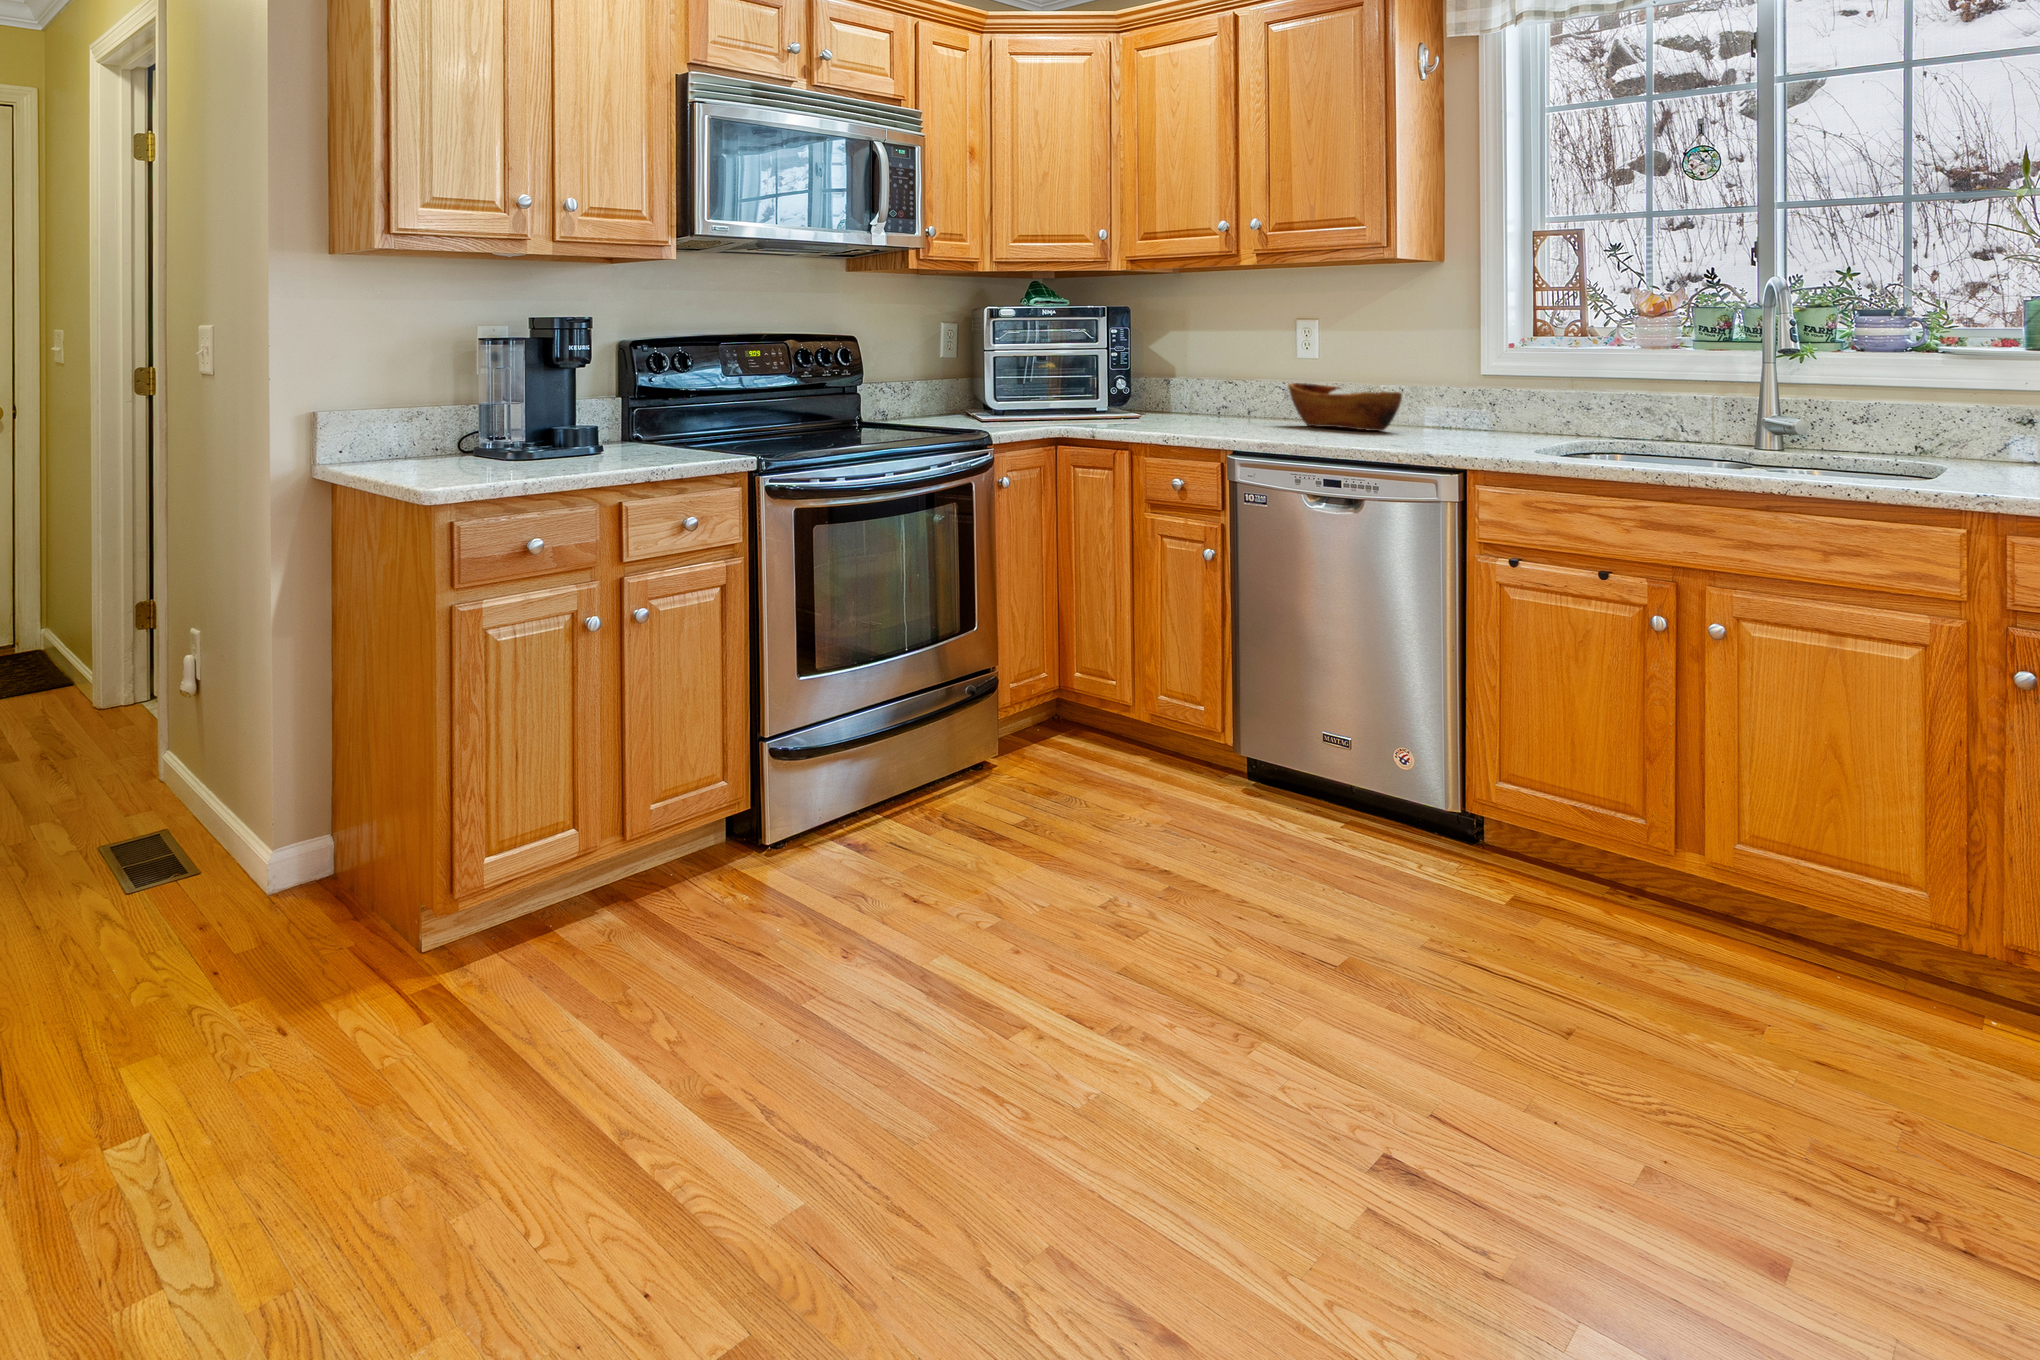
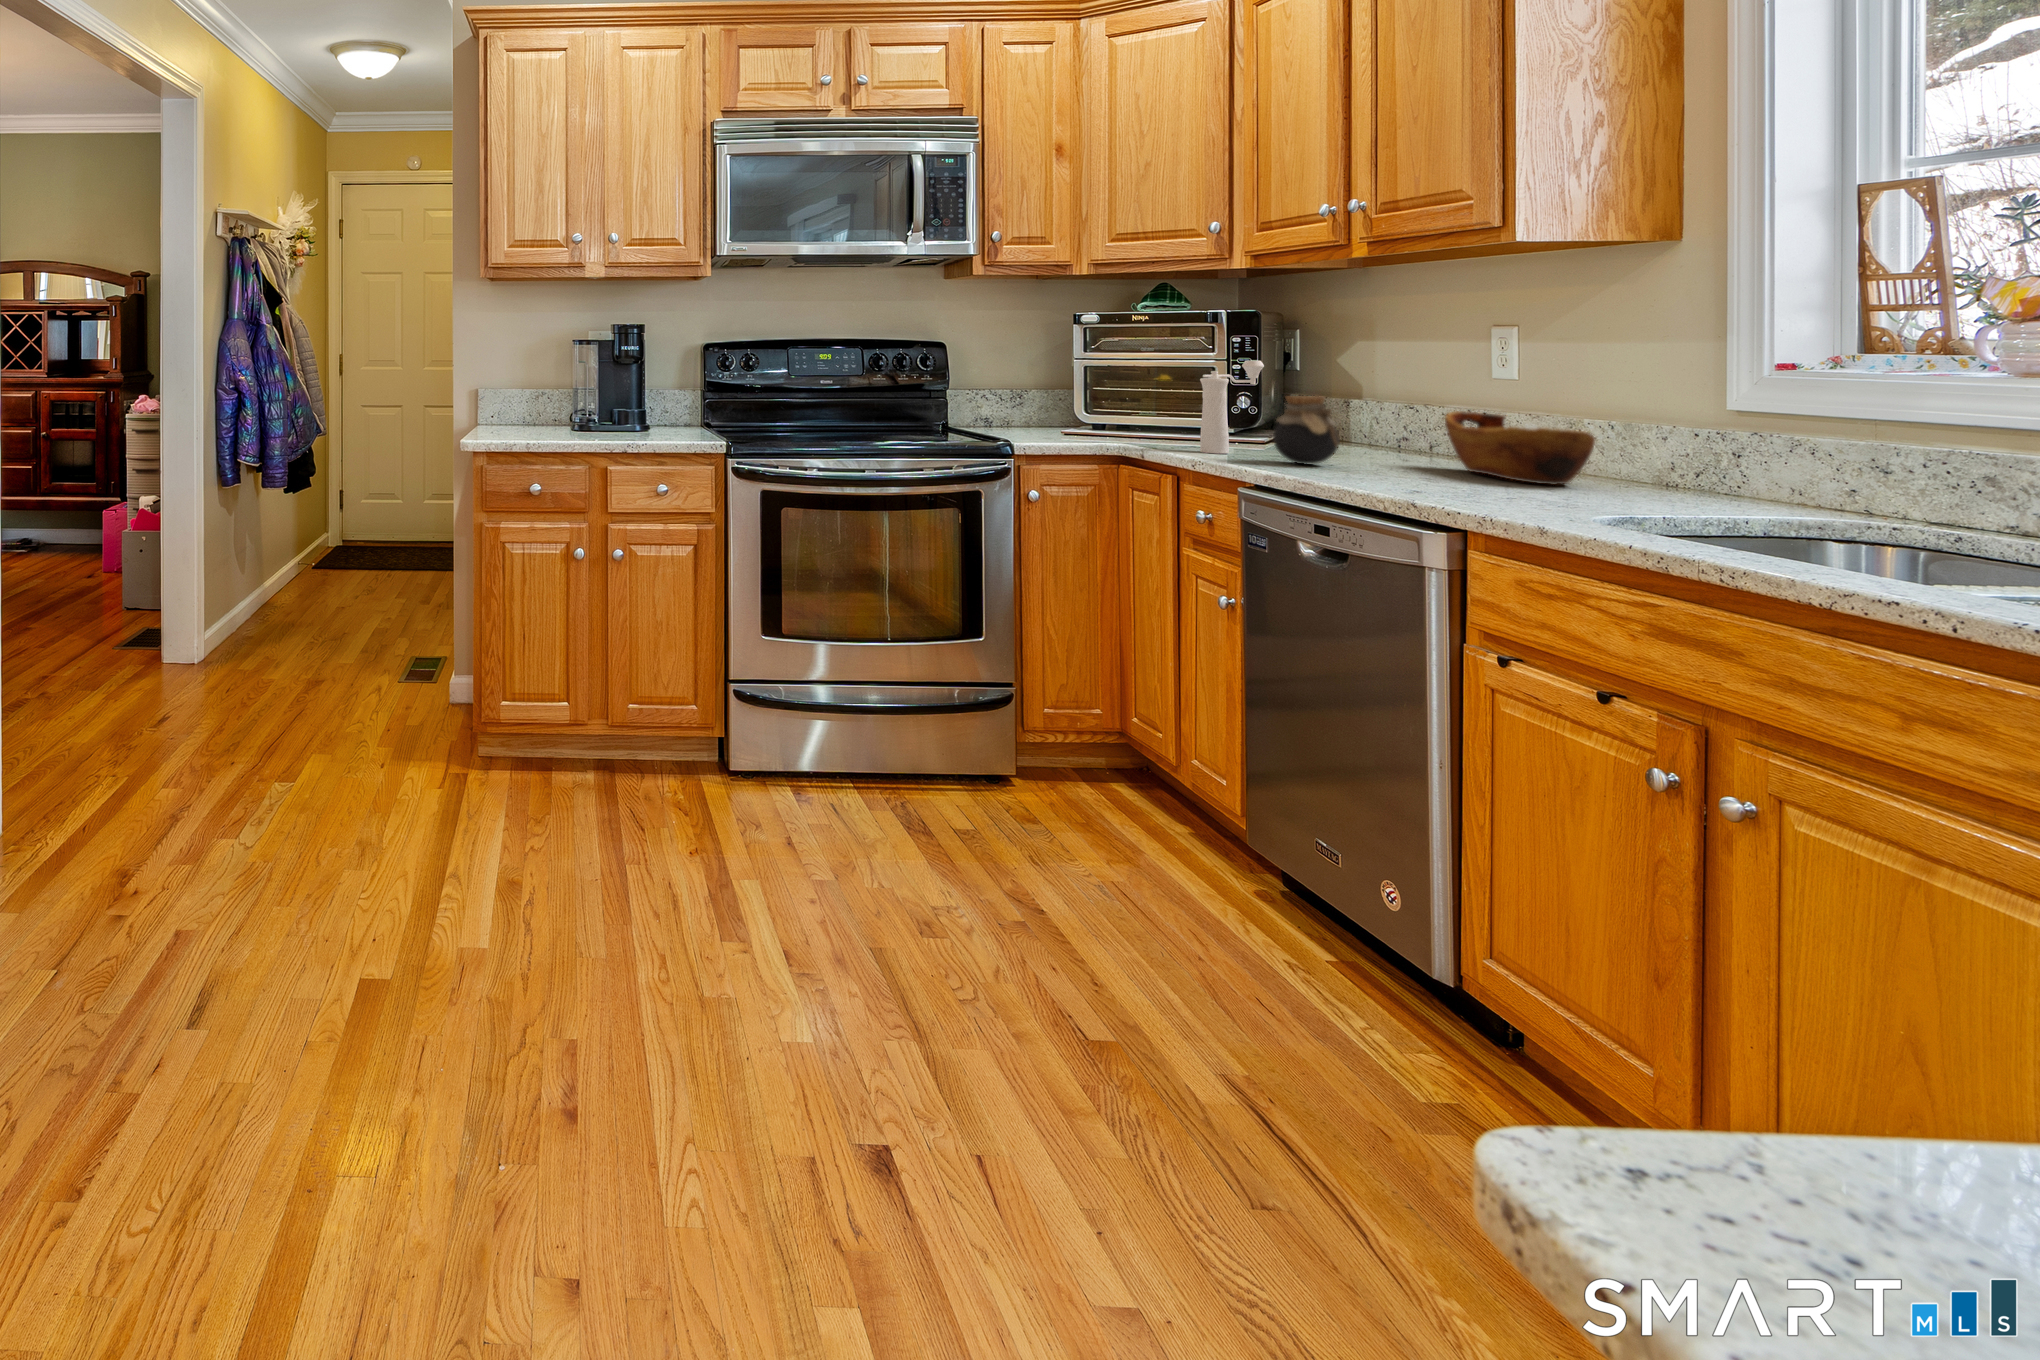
pepper mill: none [1158,349,1188,428] -> present [1200,361,1264,454]
jar: none [1225,376,1278,430] -> present [1273,396,1340,464]

